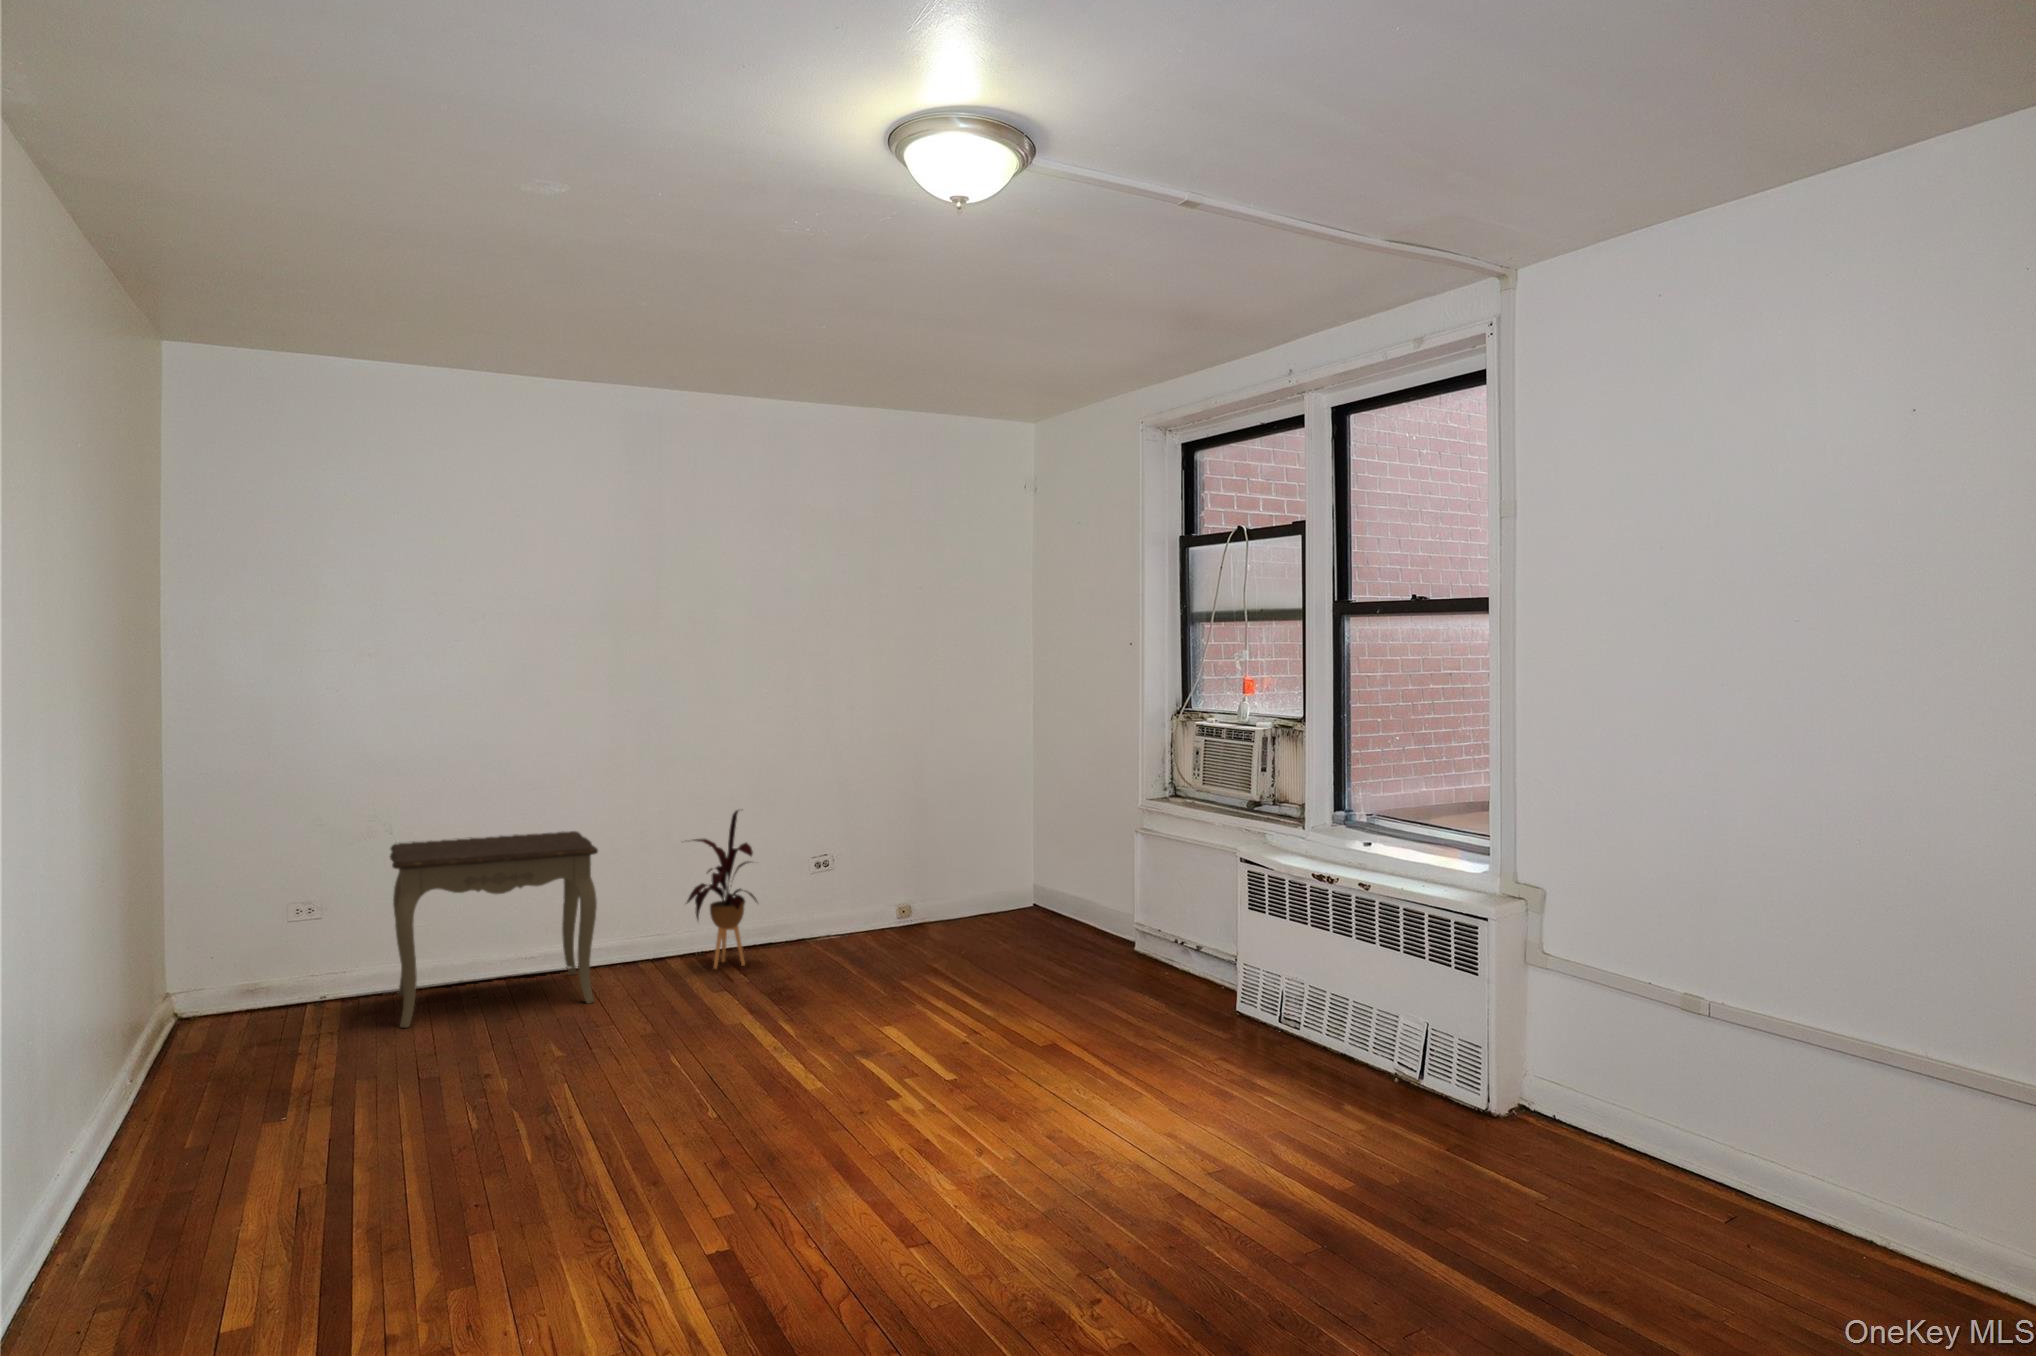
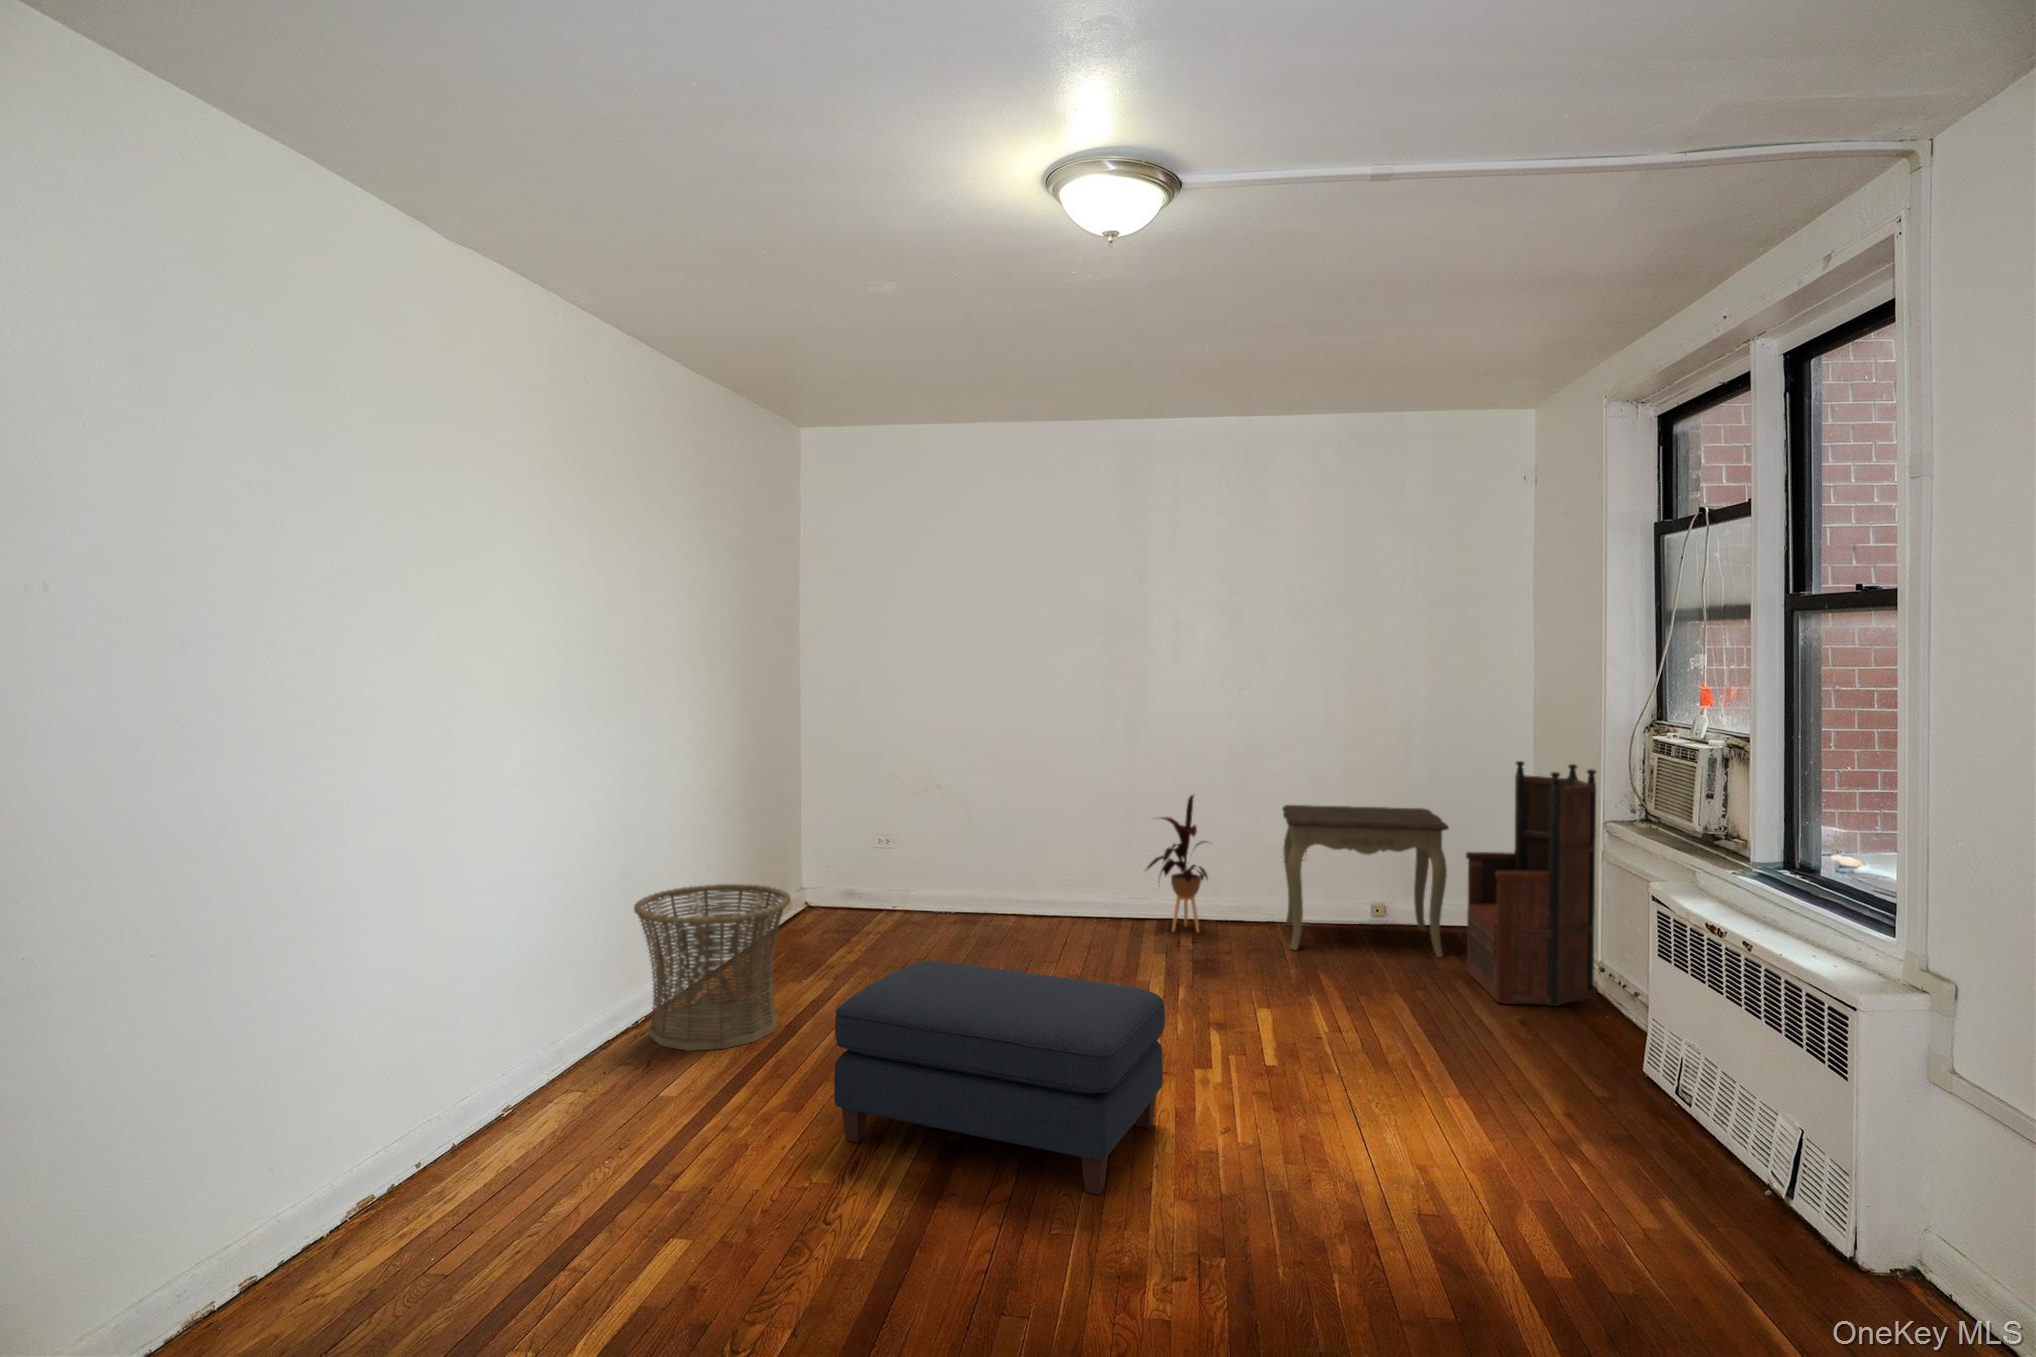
armchair: none [1028,750,1146,981] -> present [1466,761,1596,1006]
side table: present [390,831,598,1028] -> present [1283,805,1449,958]
basket: none [47,986,328,1260] -> present [634,884,791,1051]
ottoman: none [562,1018,951,1291] -> present [834,961,1165,1195]

